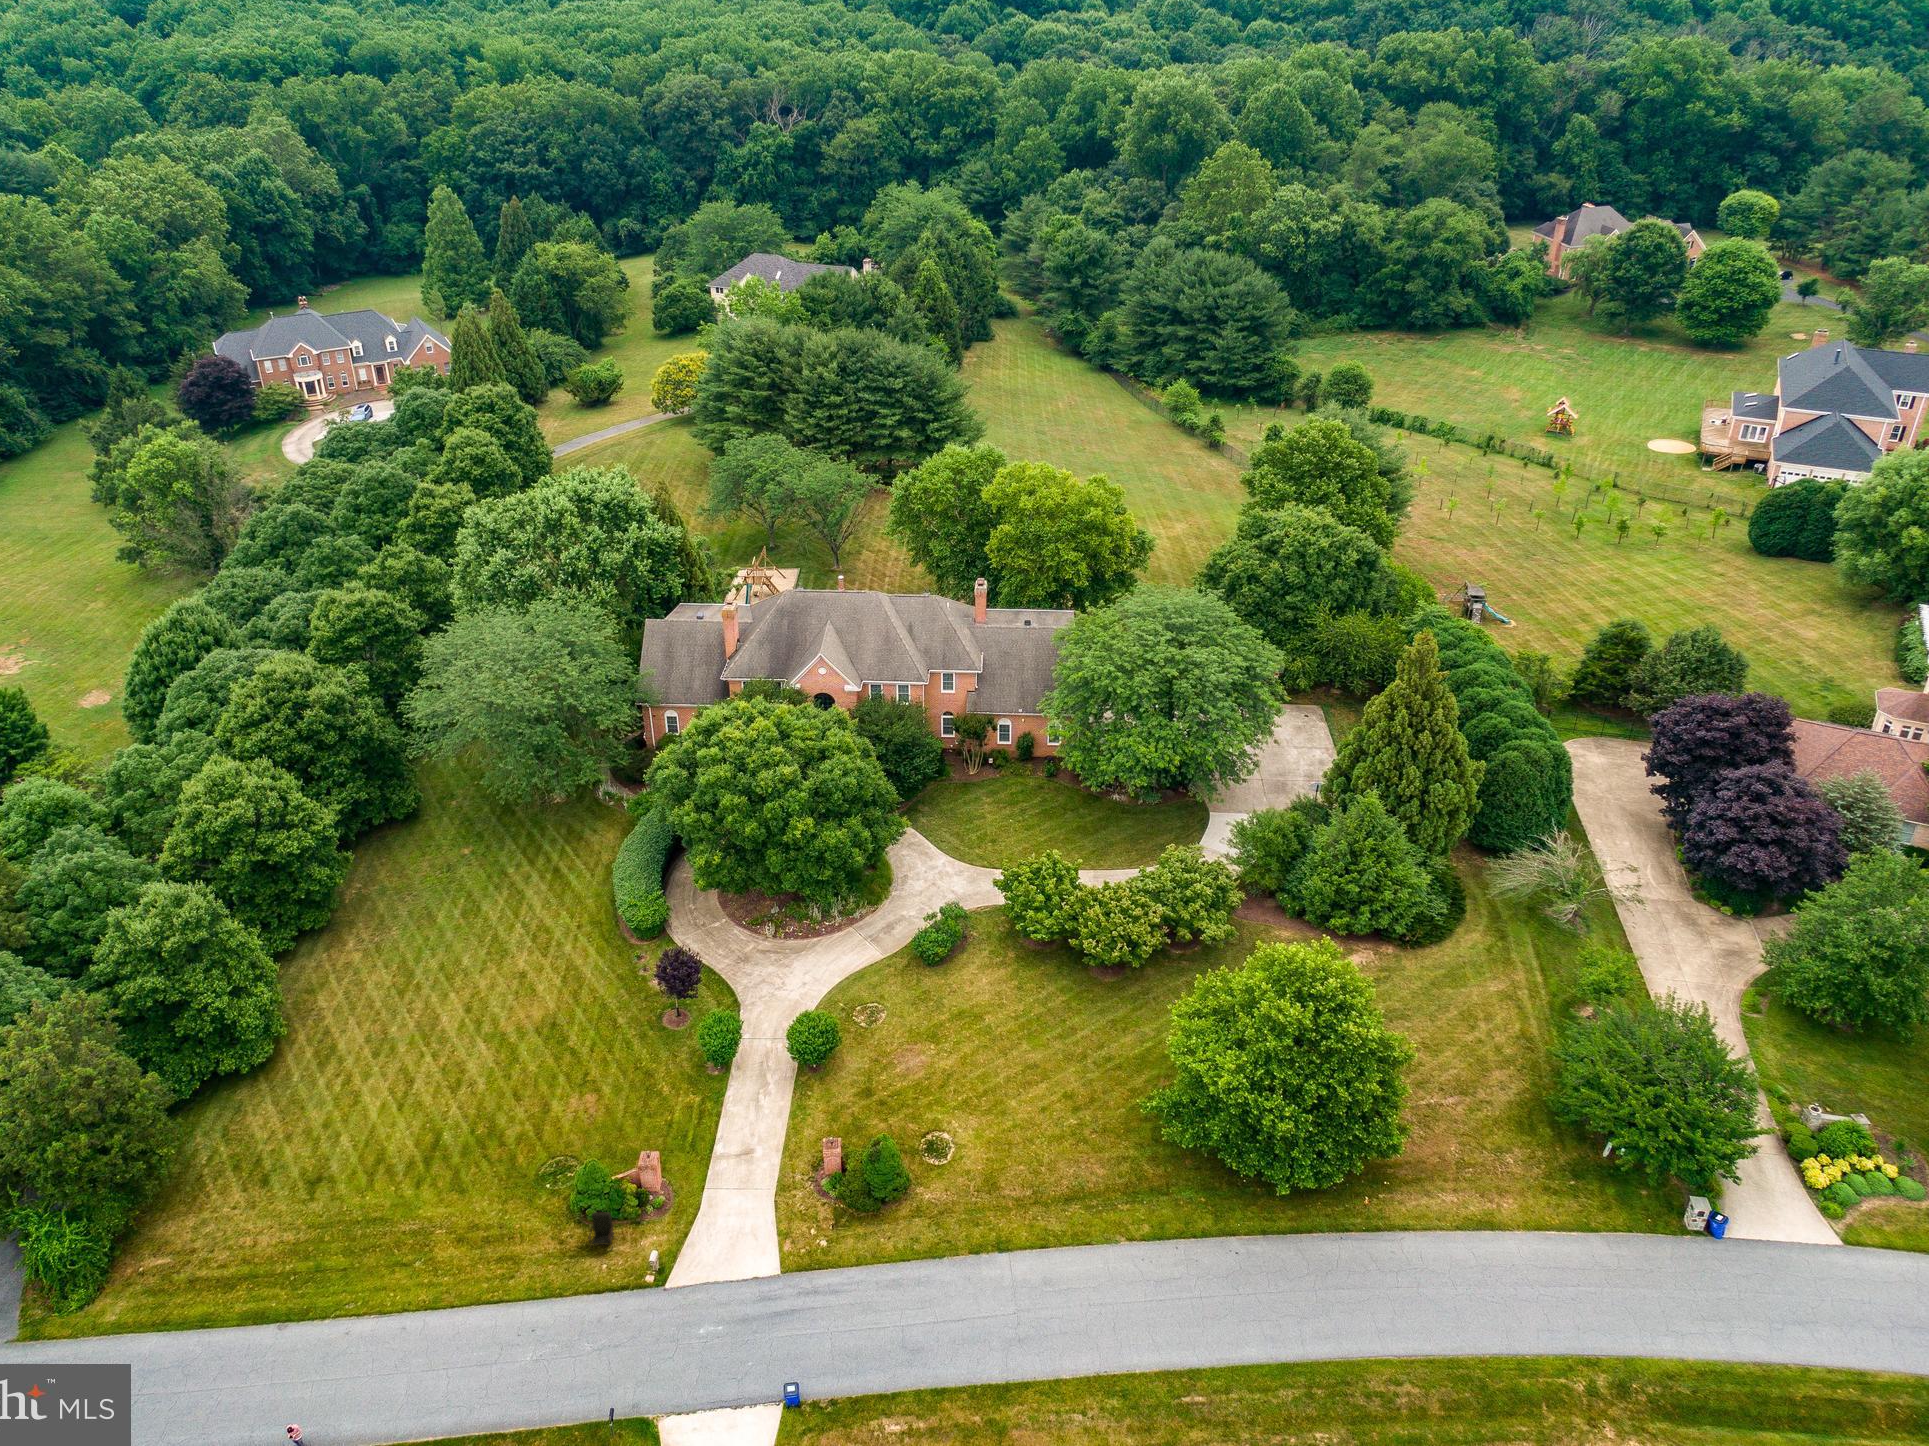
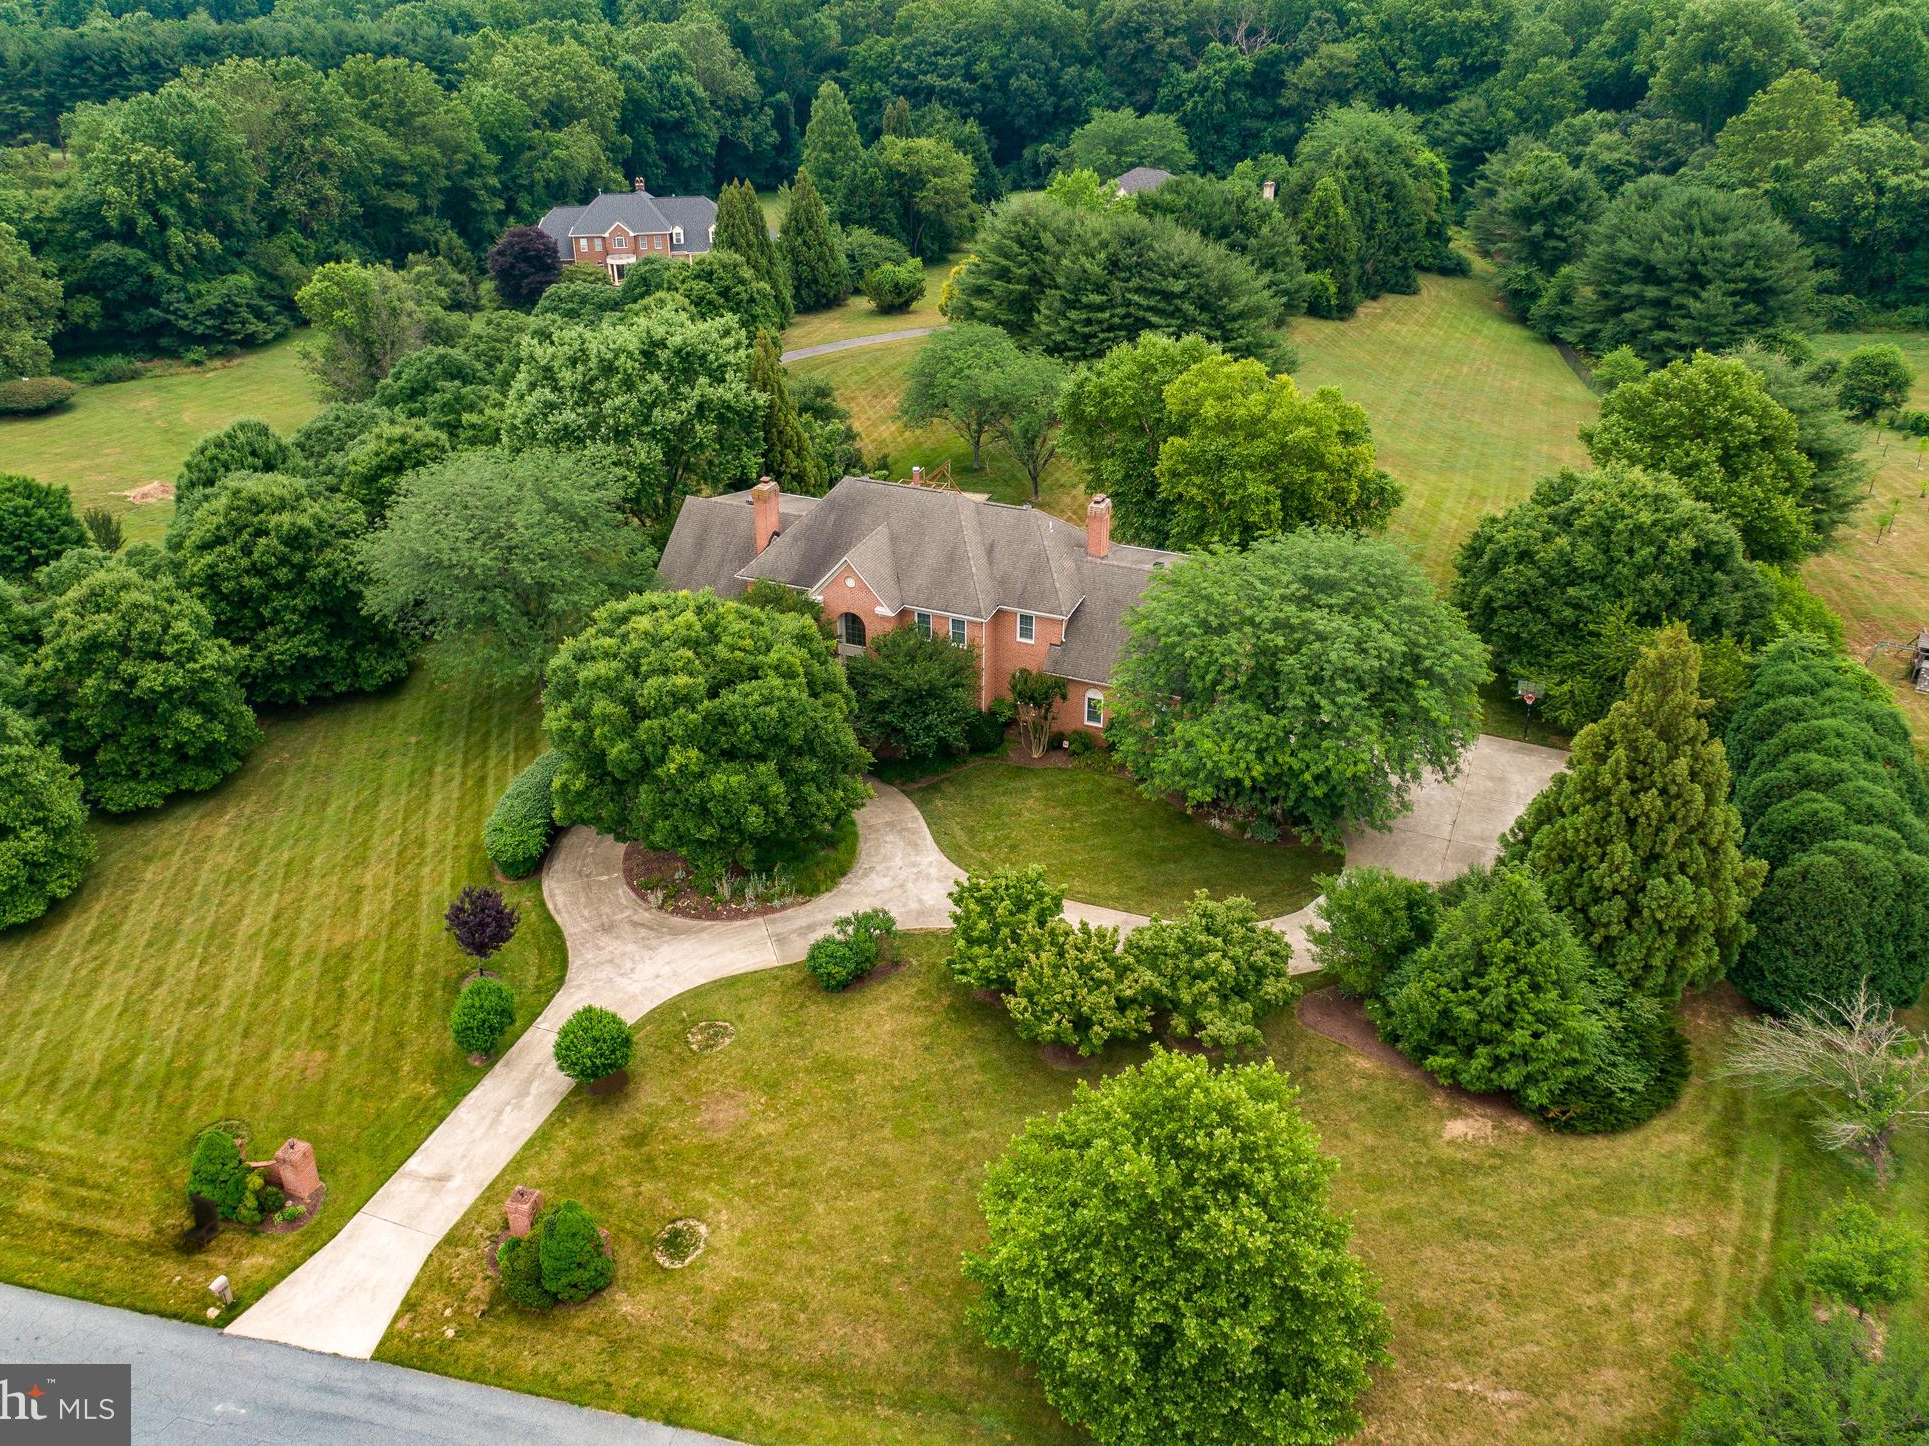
round table: none [819,1051,844,1079] -> present [592,1069,629,1104]

